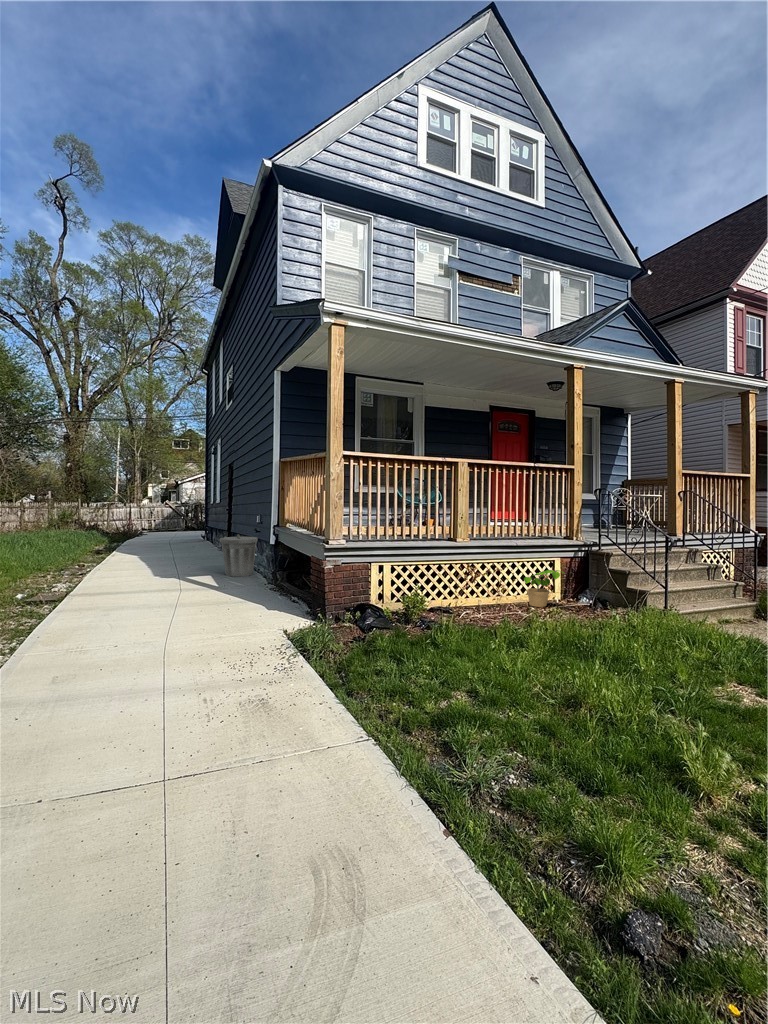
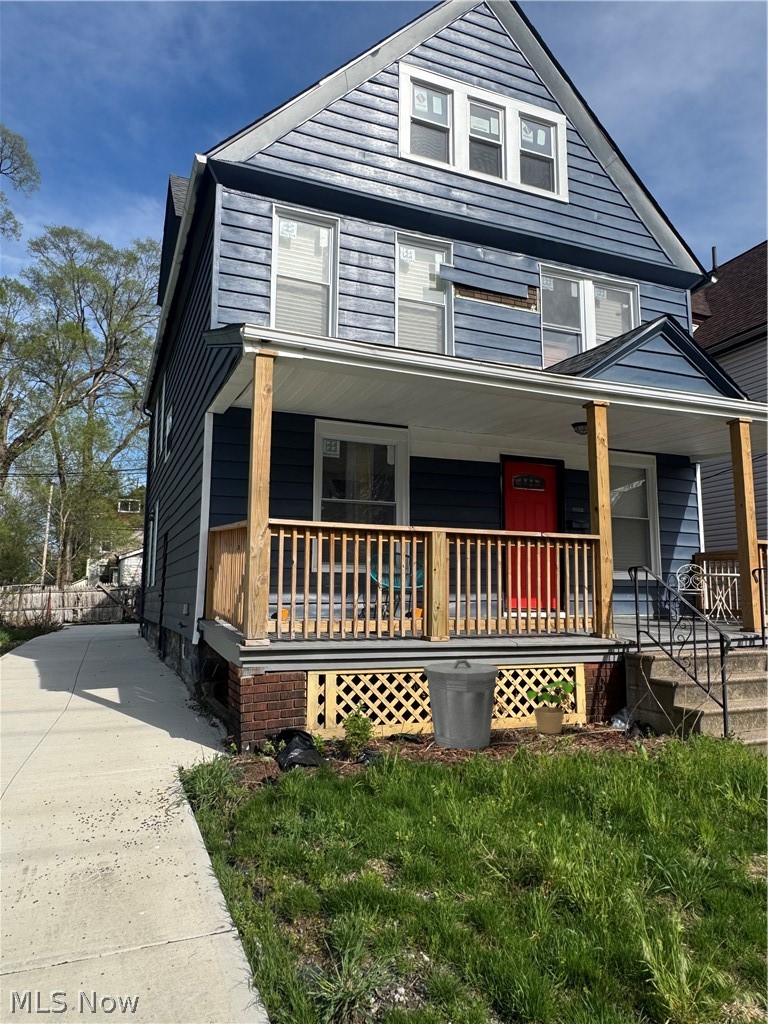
trash can: present [220,534,258,576] -> present [424,659,499,749]

